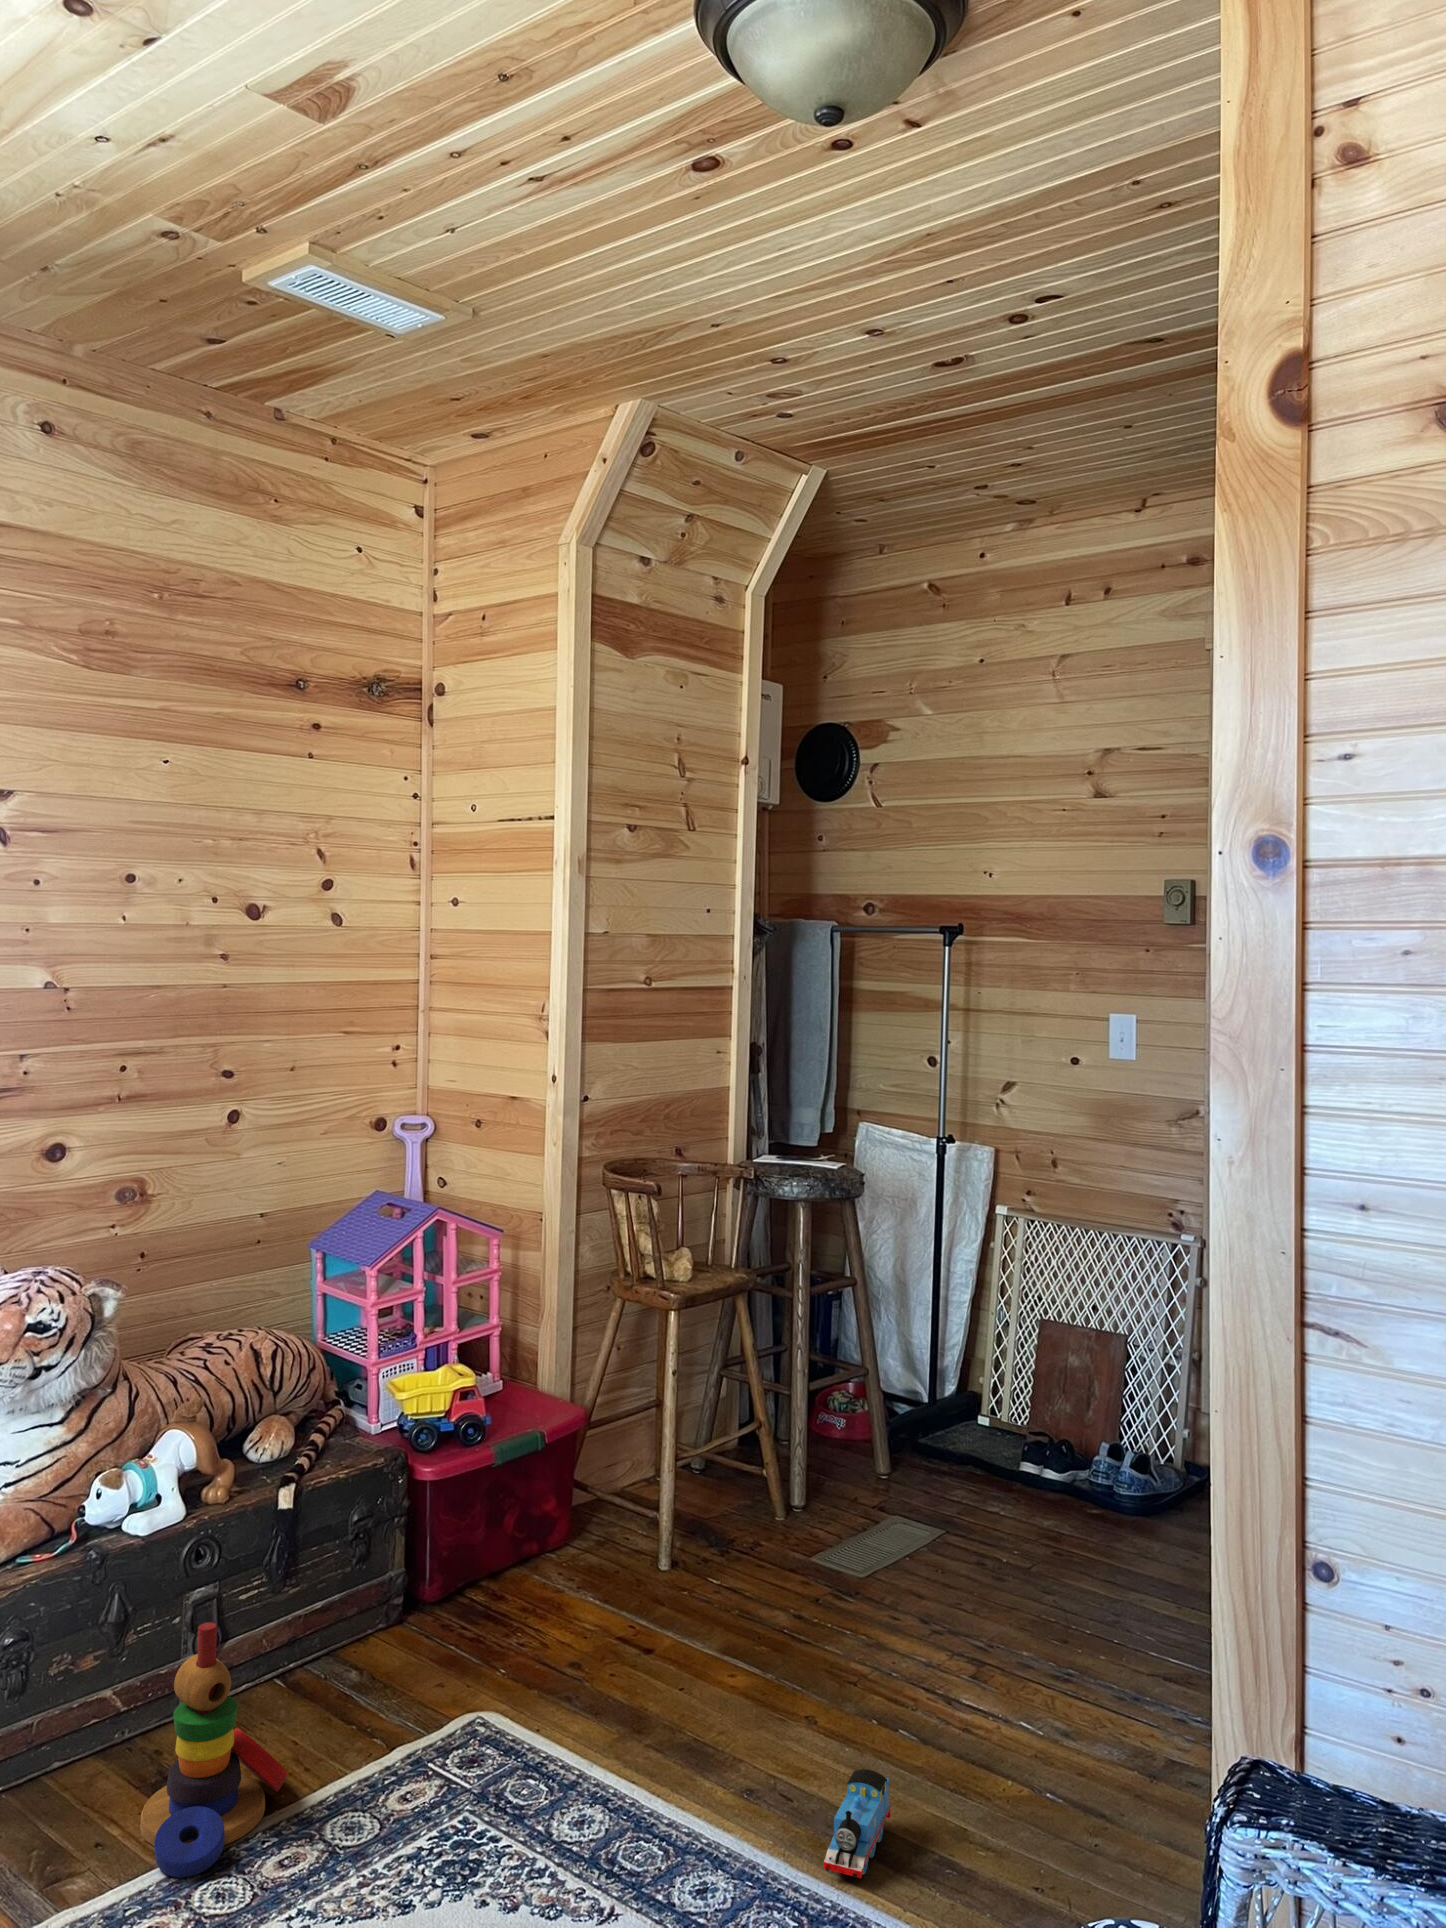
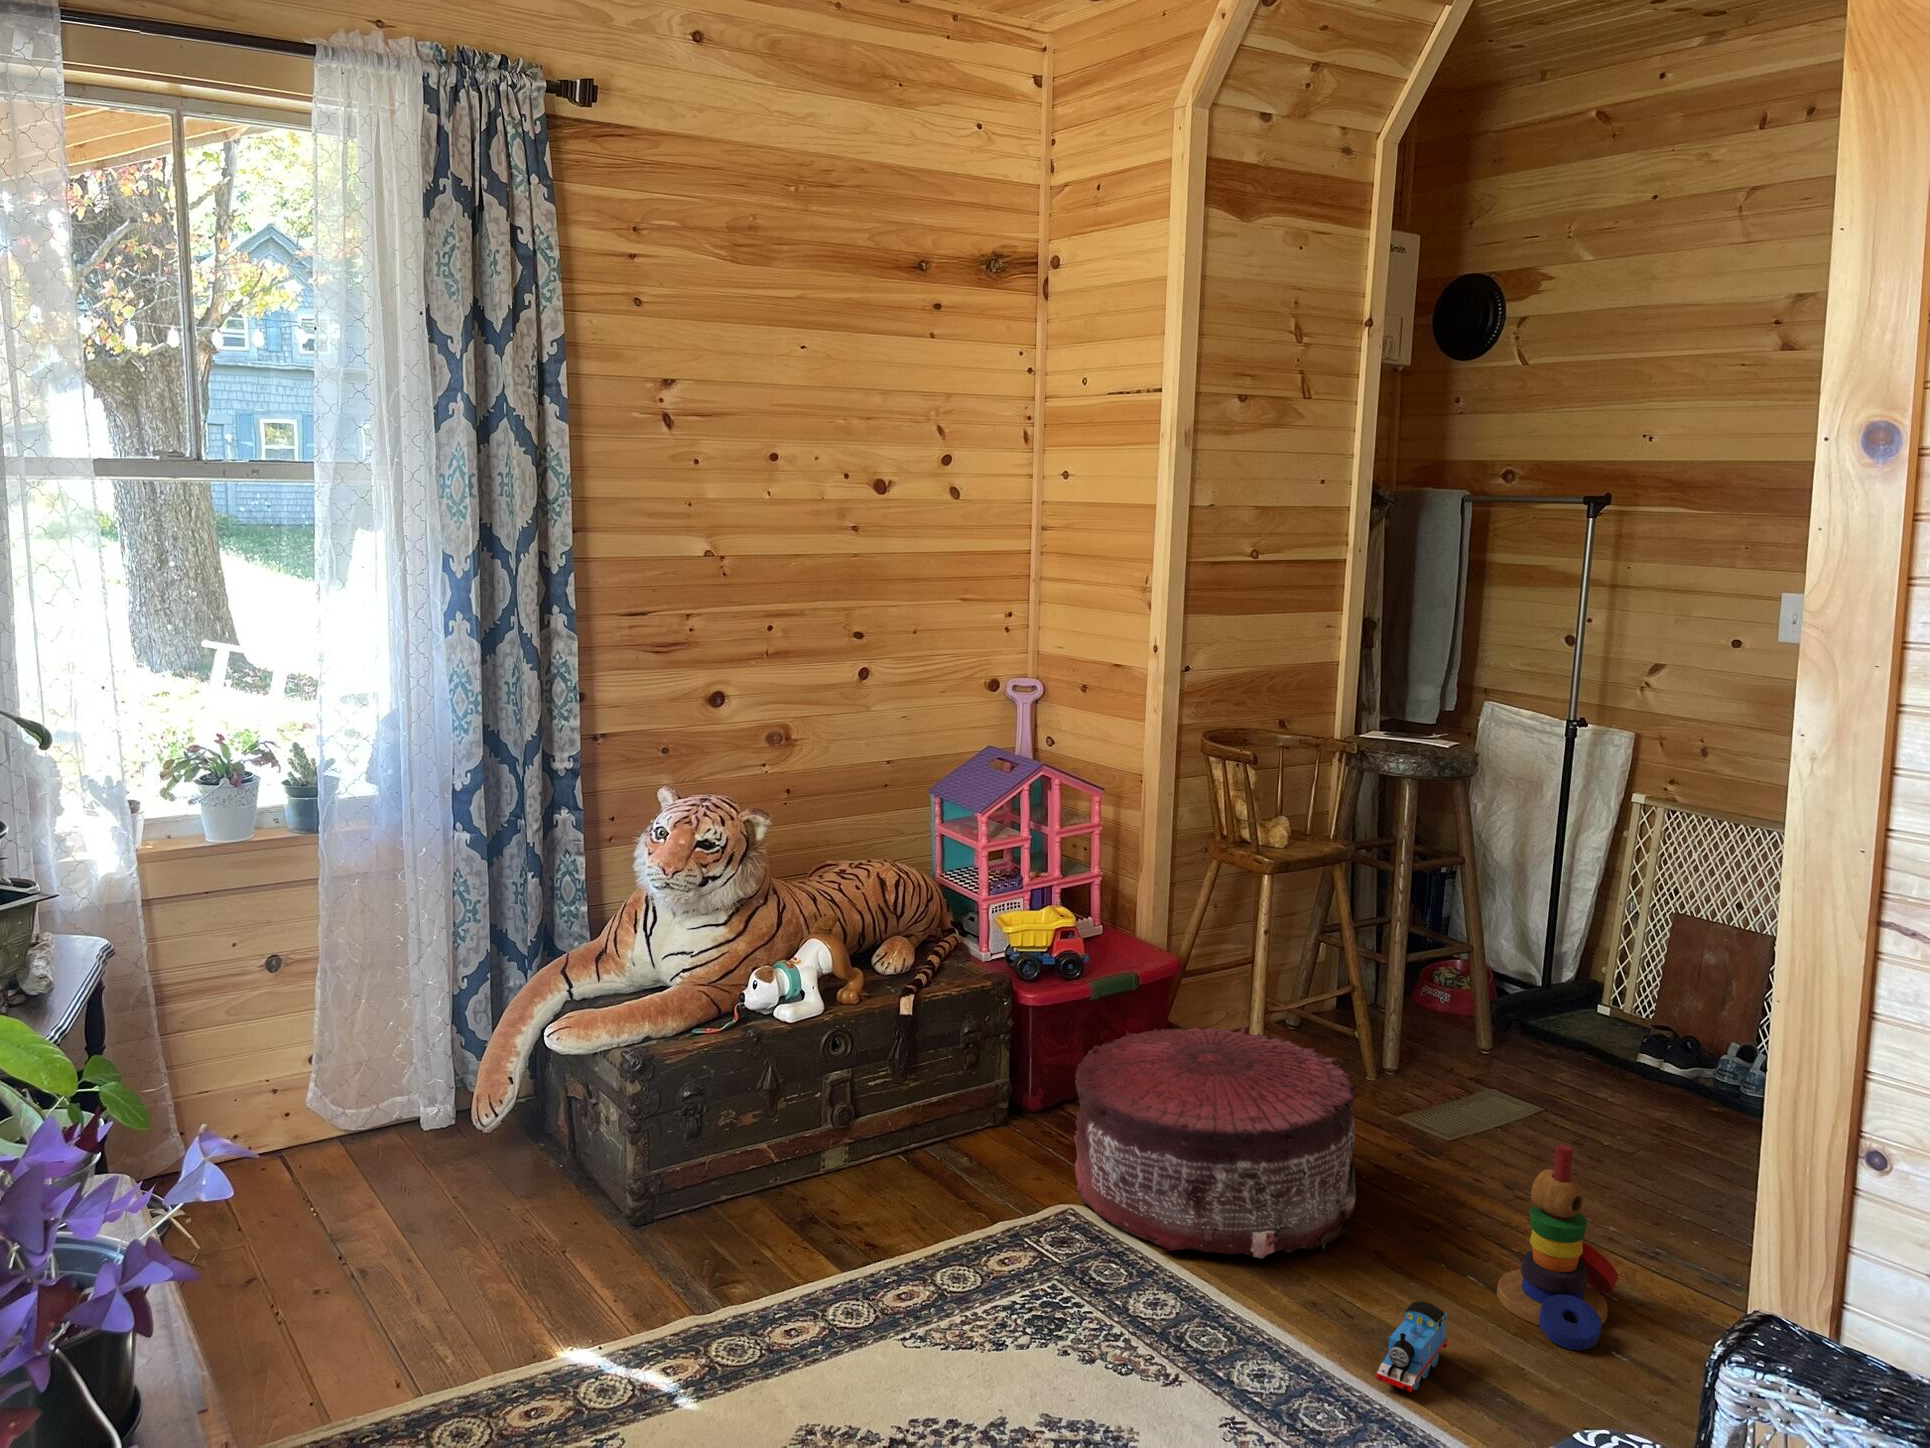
pouf: none [480,1479,780,1749] -> present [1074,1027,1357,1258]
stacking toy: present [140,1622,288,1878] -> present [1497,1145,1618,1350]

